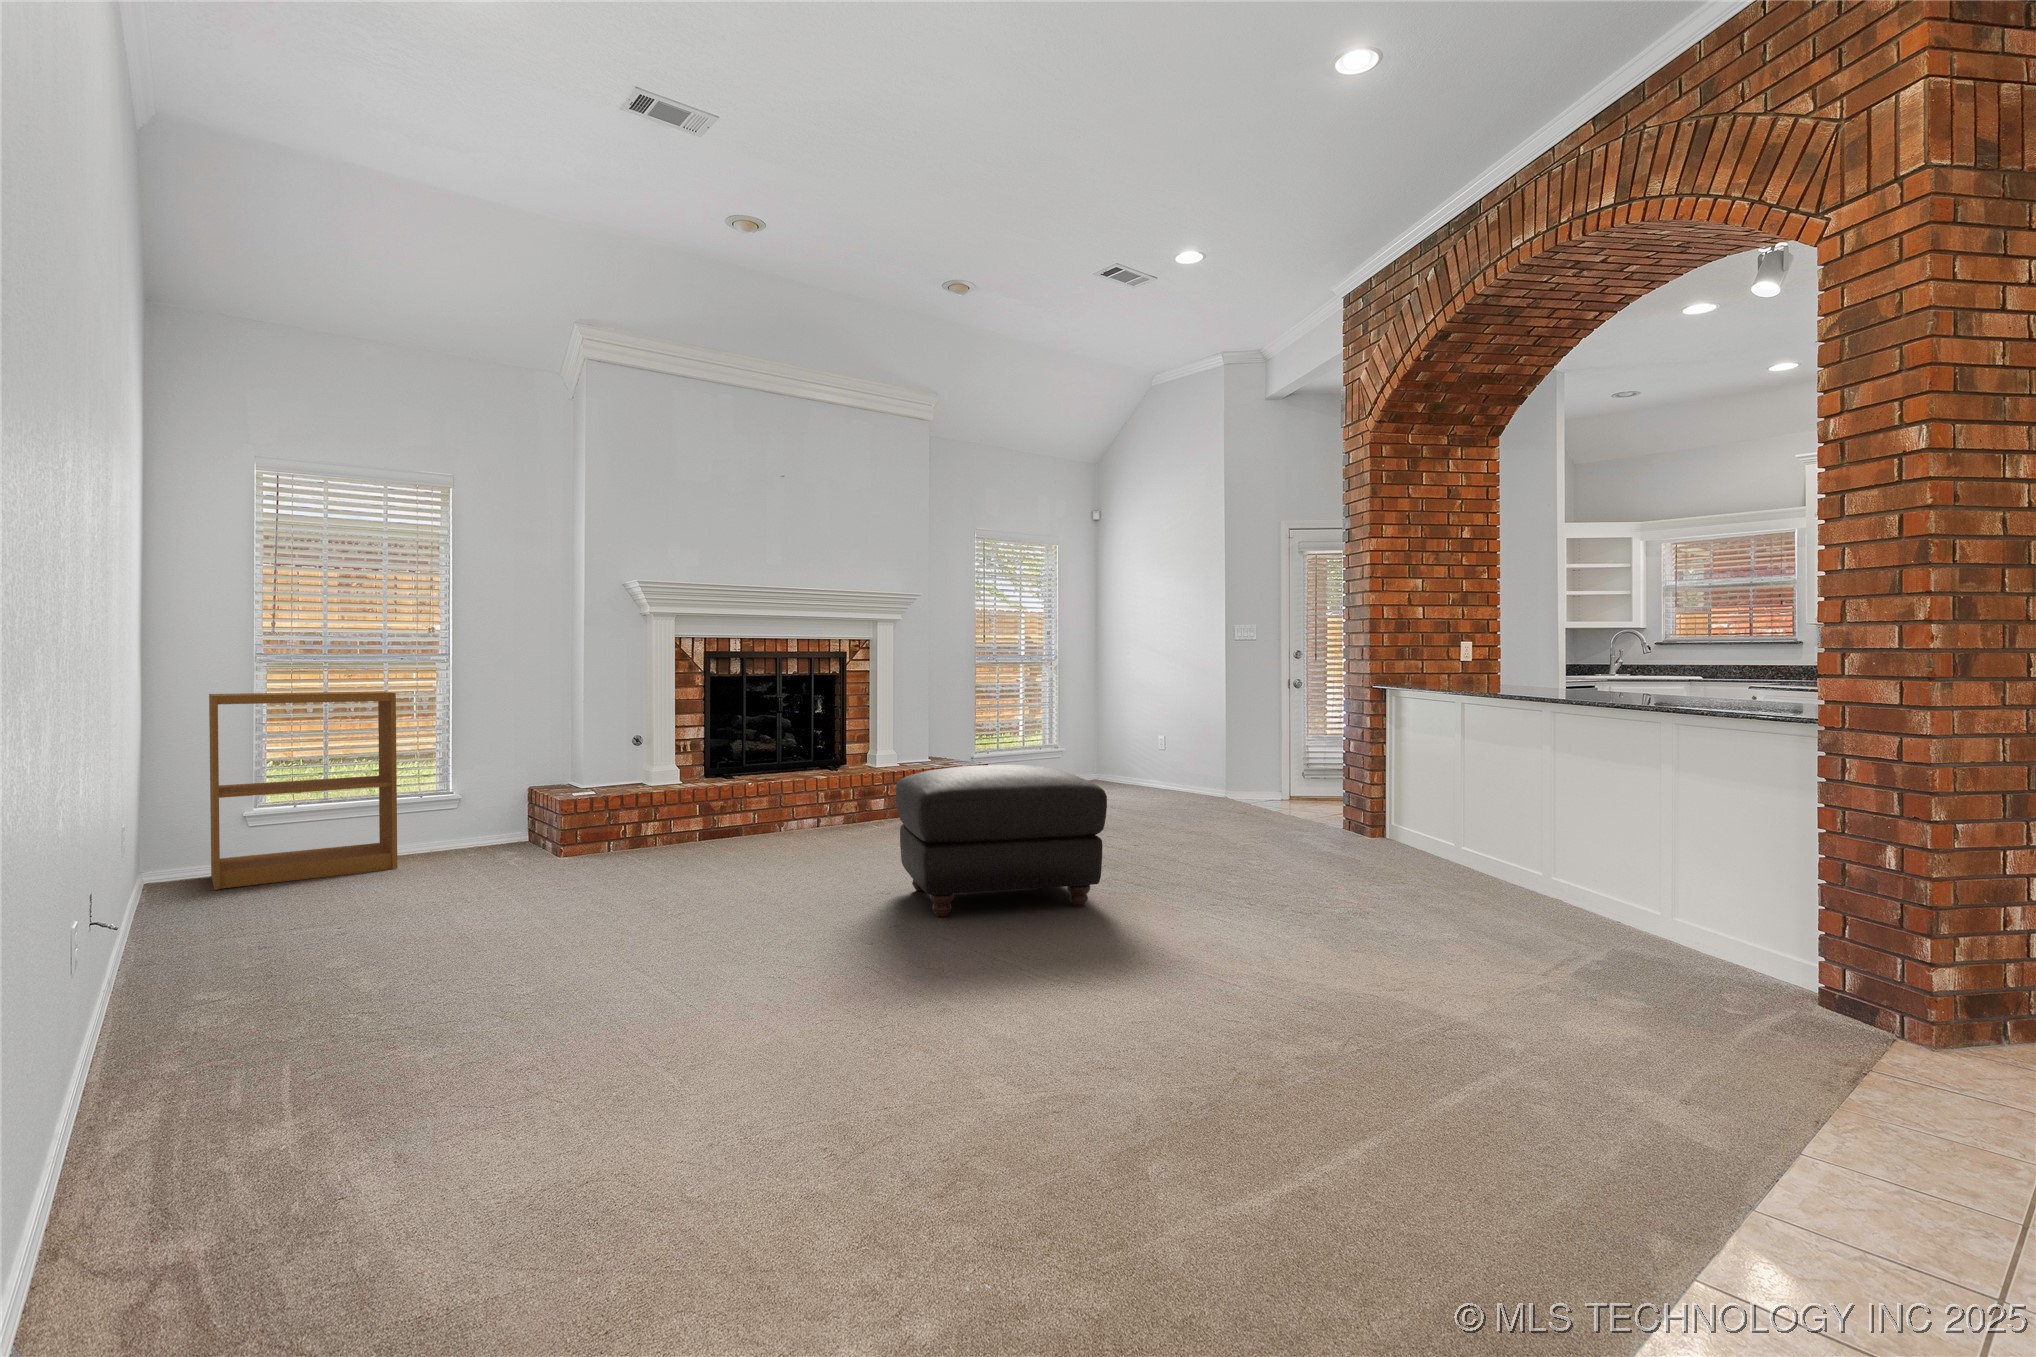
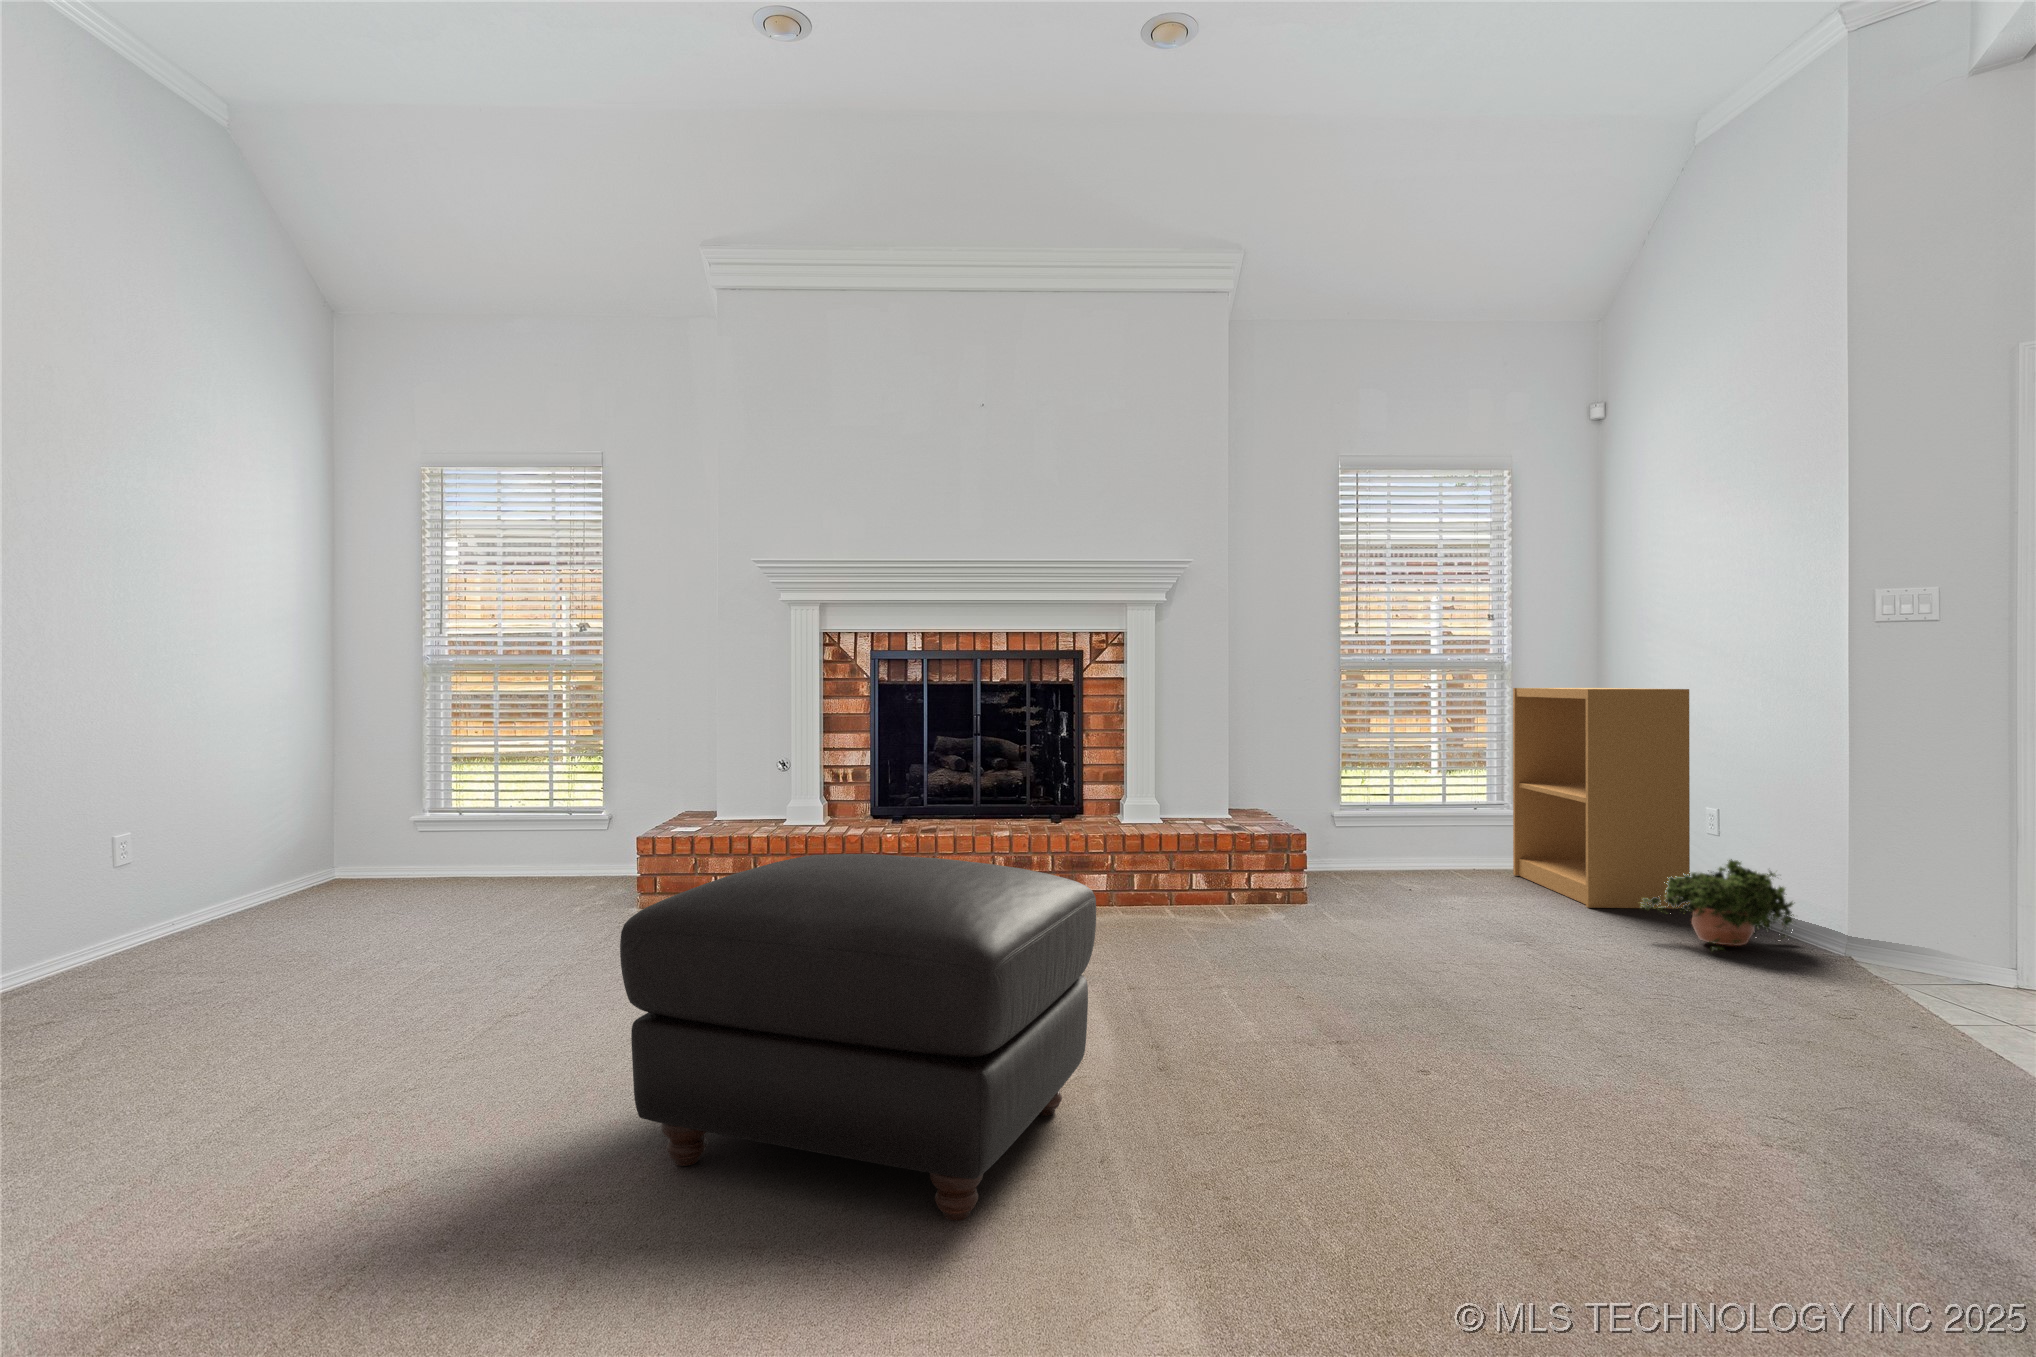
bookshelf: present [209,691,397,890] -> present [1513,688,1690,909]
potted plant: none [1158,760,1226,805] -> present [1642,859,1794,952]

